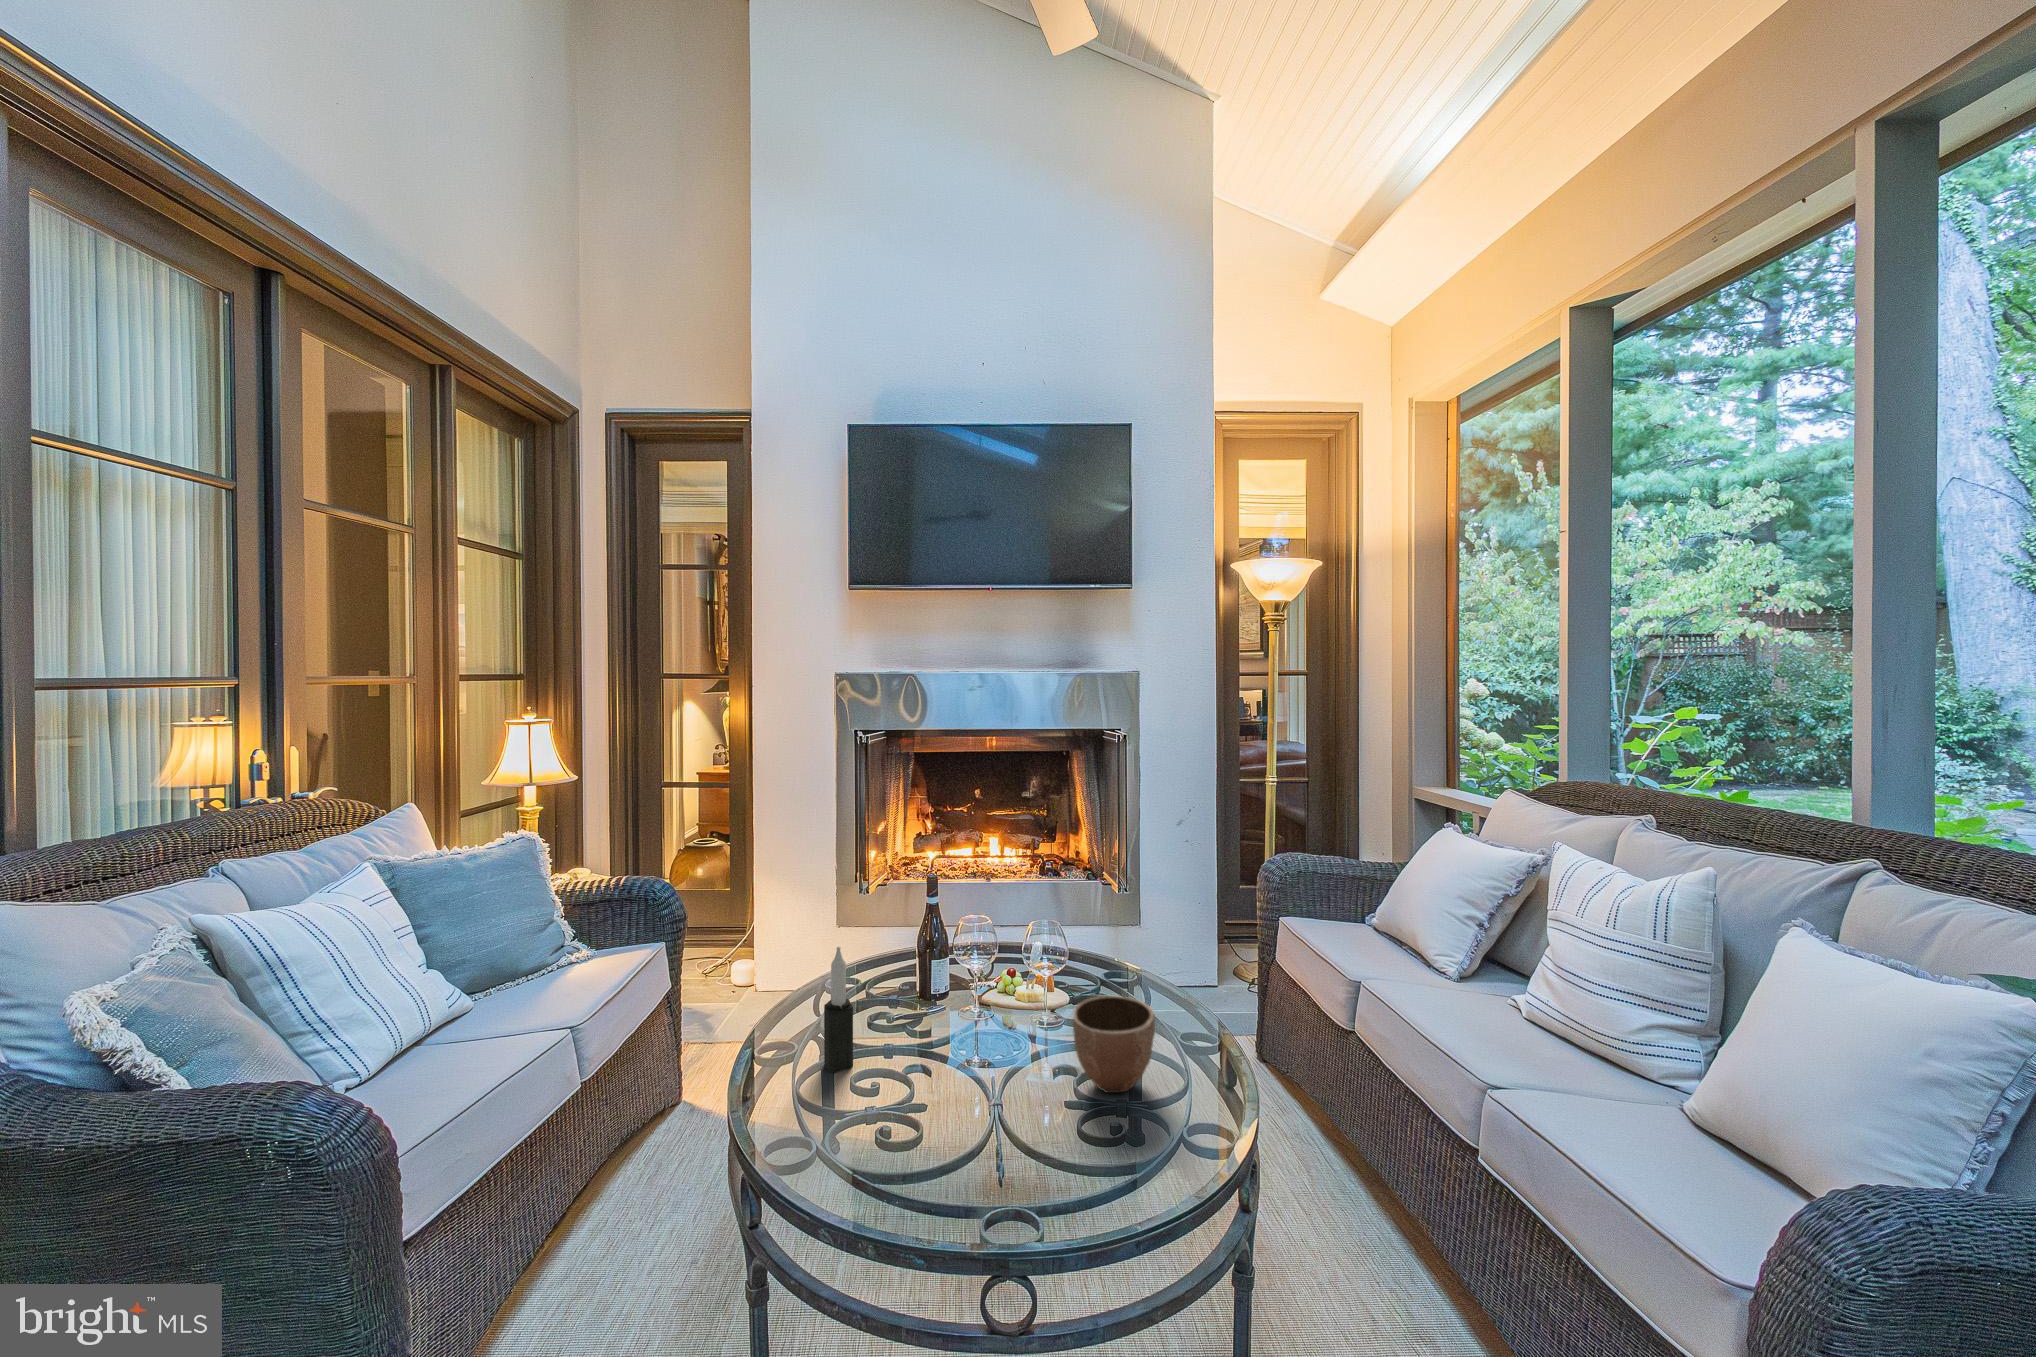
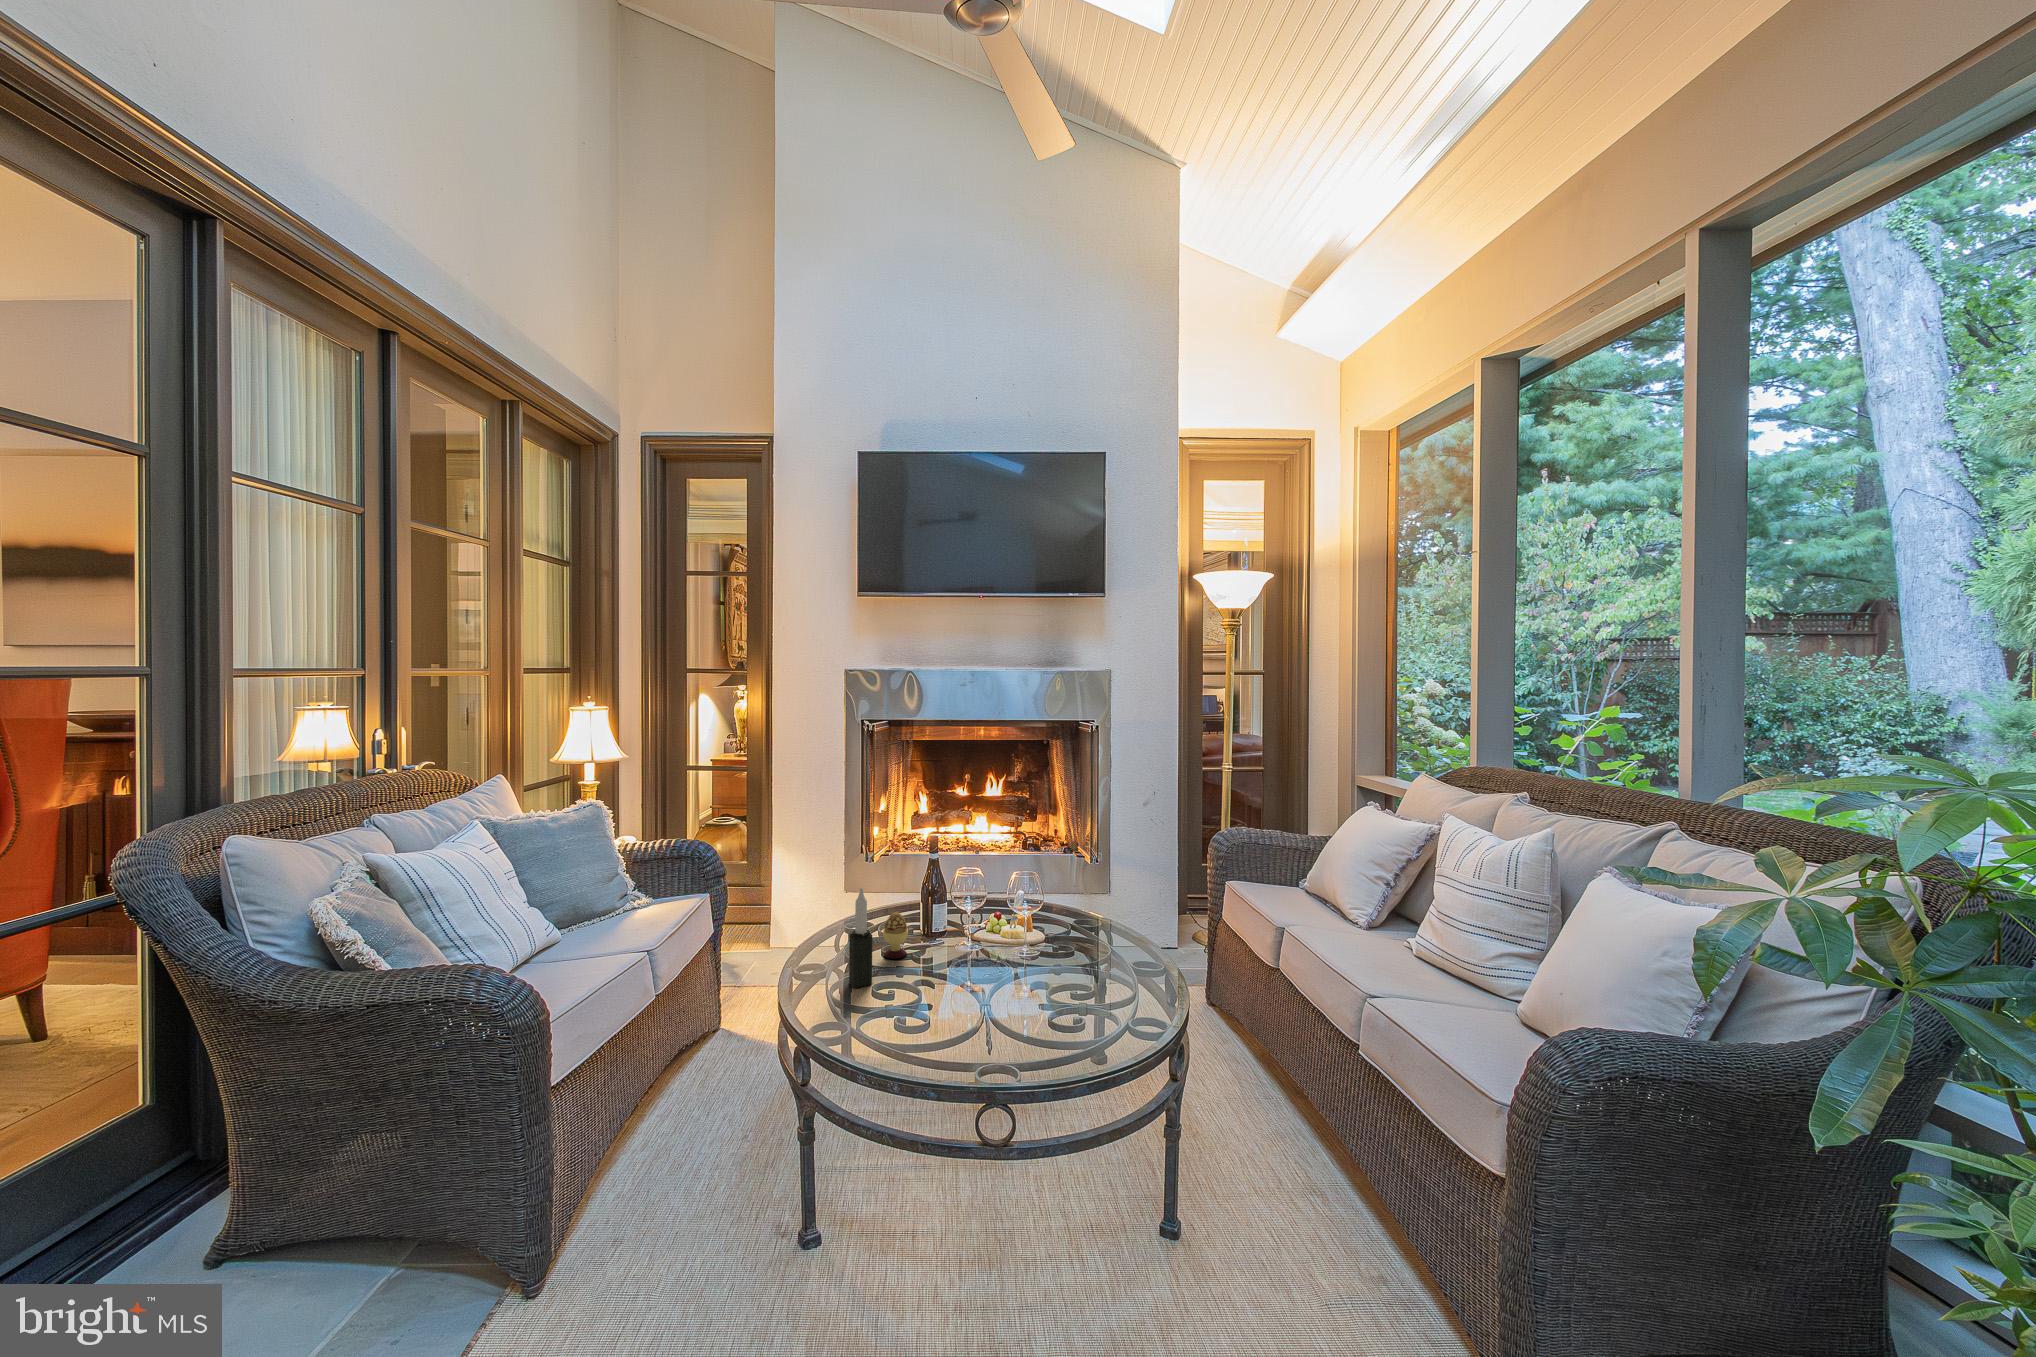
decorative egg: none [870,971,900,1030] -> present [883,912,908,959]
decorative bowl: present [1073,996,1155,1093] -> none [1045,927,1109,999]

